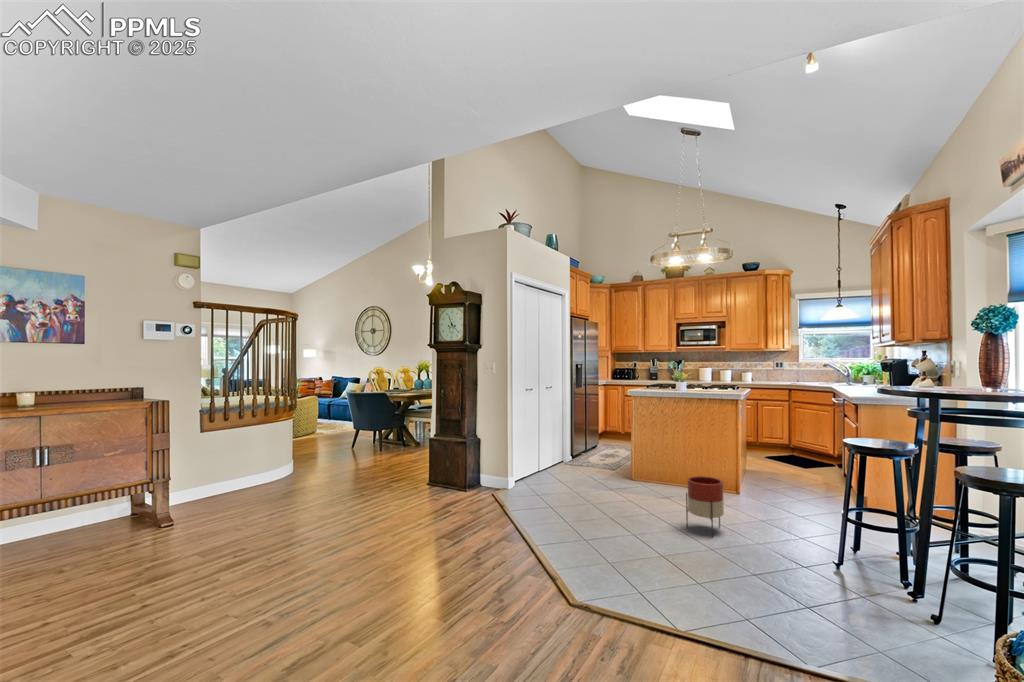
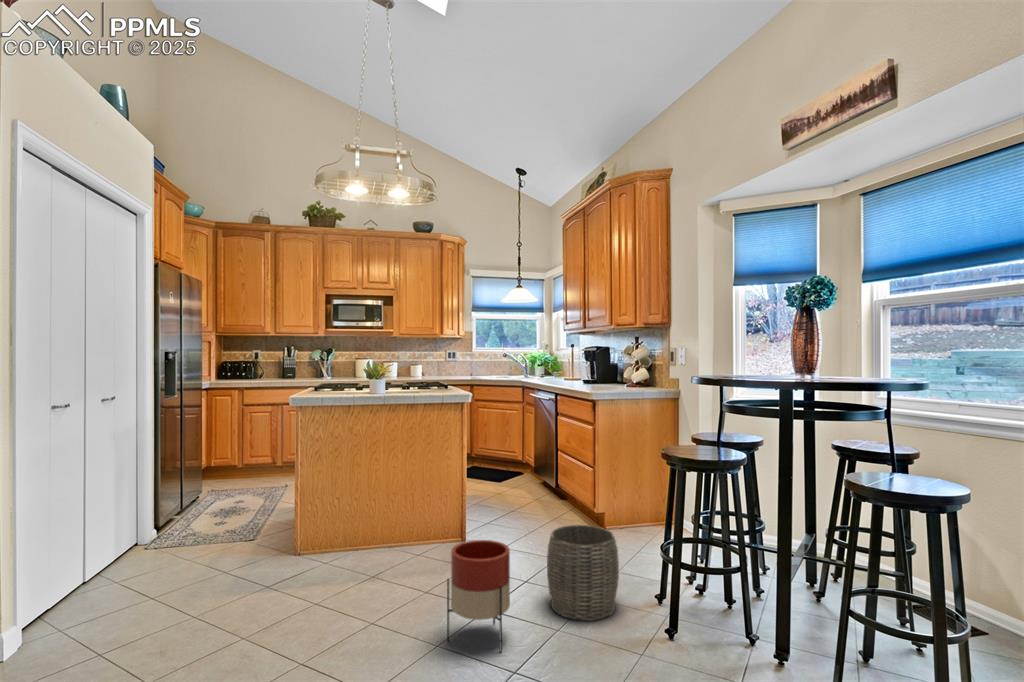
woven basket: none [761,483,814,543] -> present [547,525,619,621]

